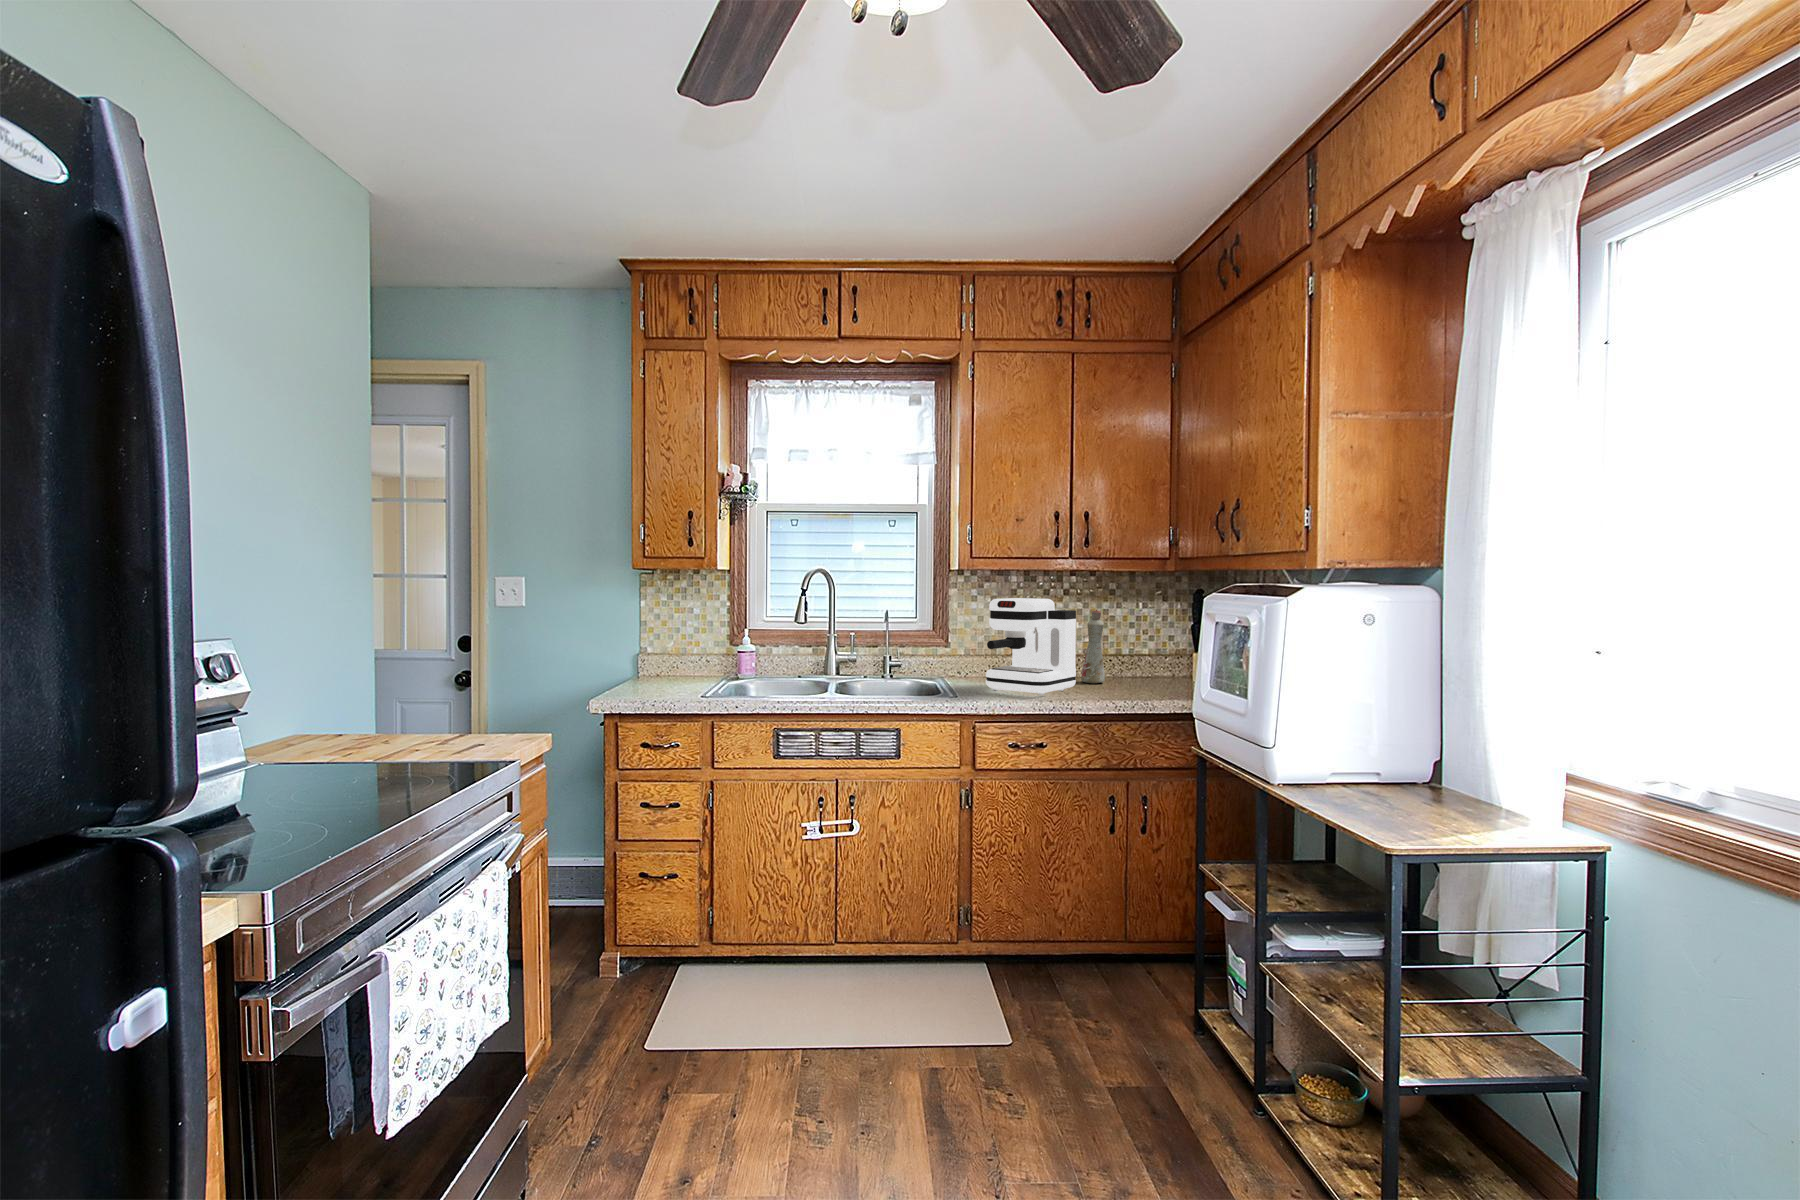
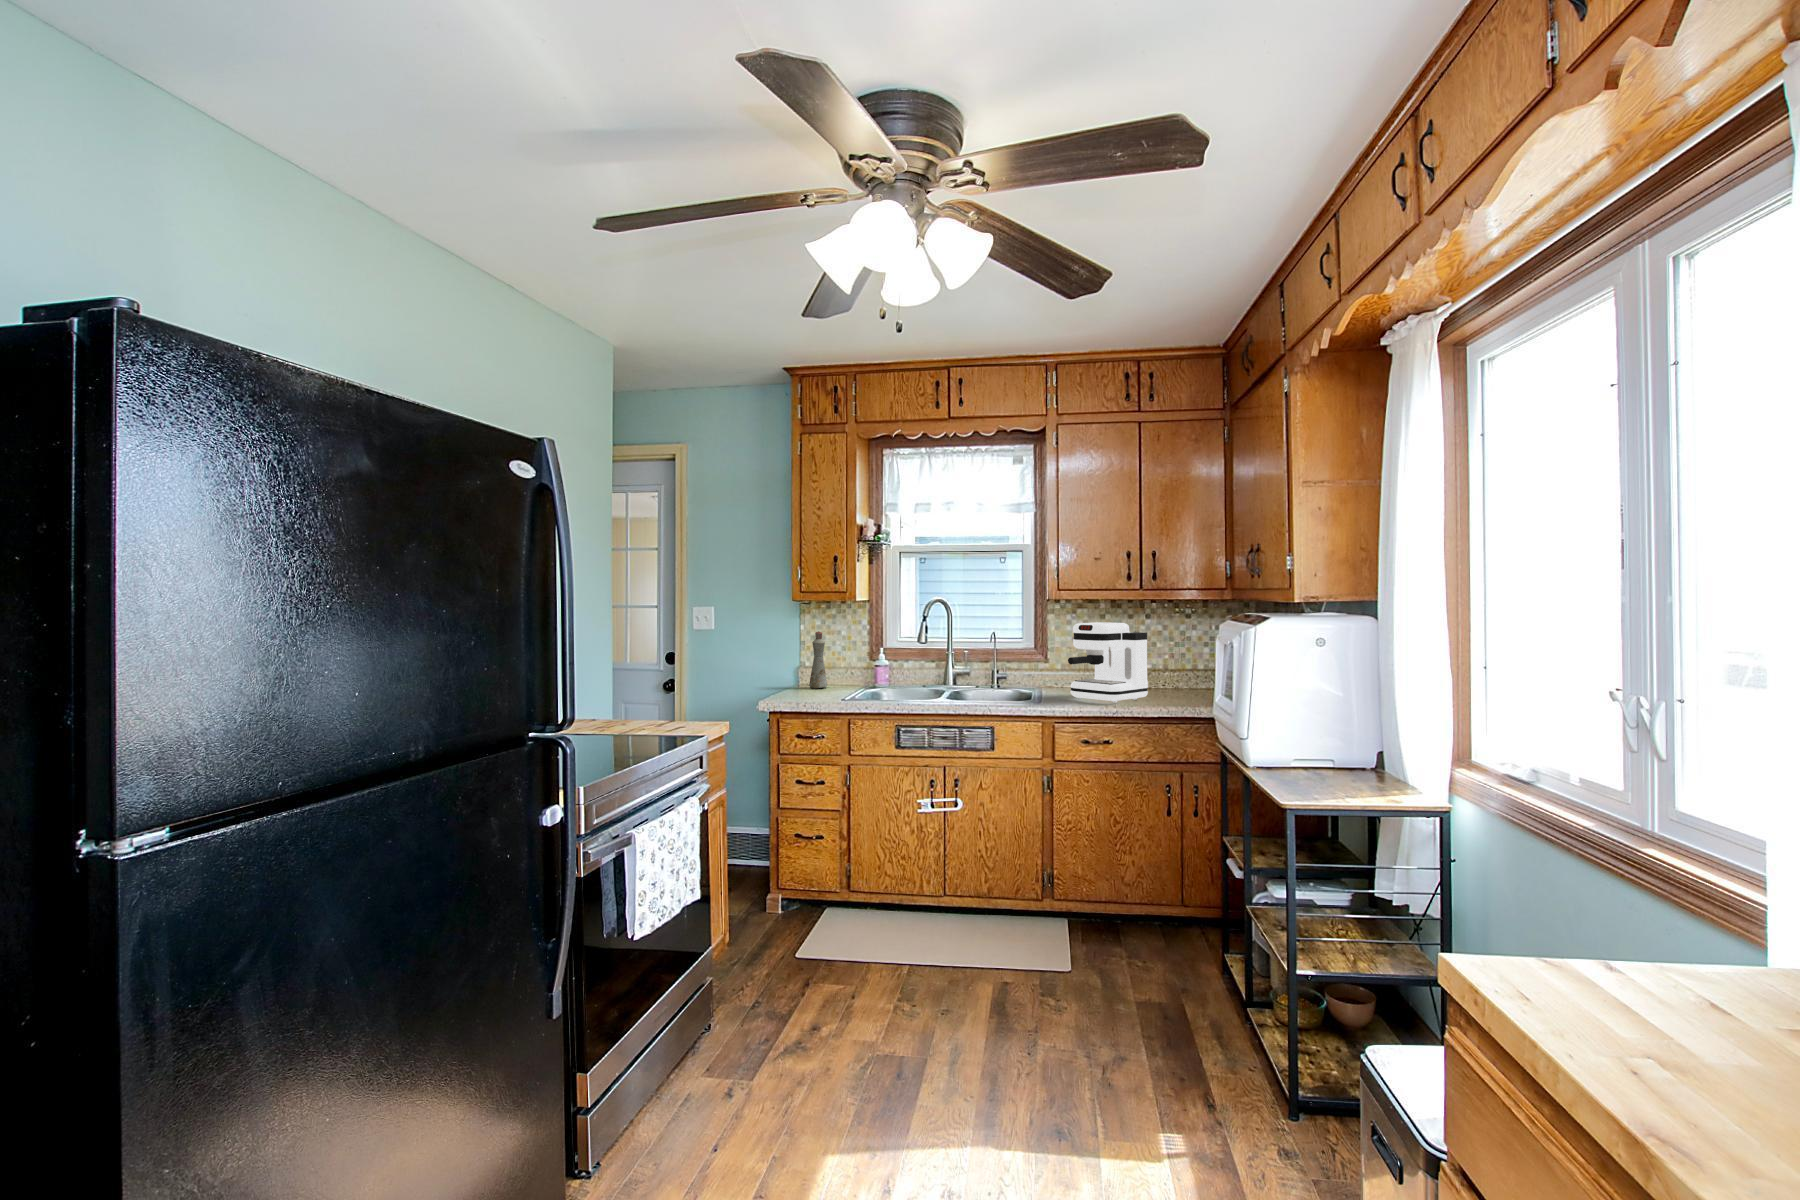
bottle: present [1081,610,1105,683] -> present [809,631,827,688]

